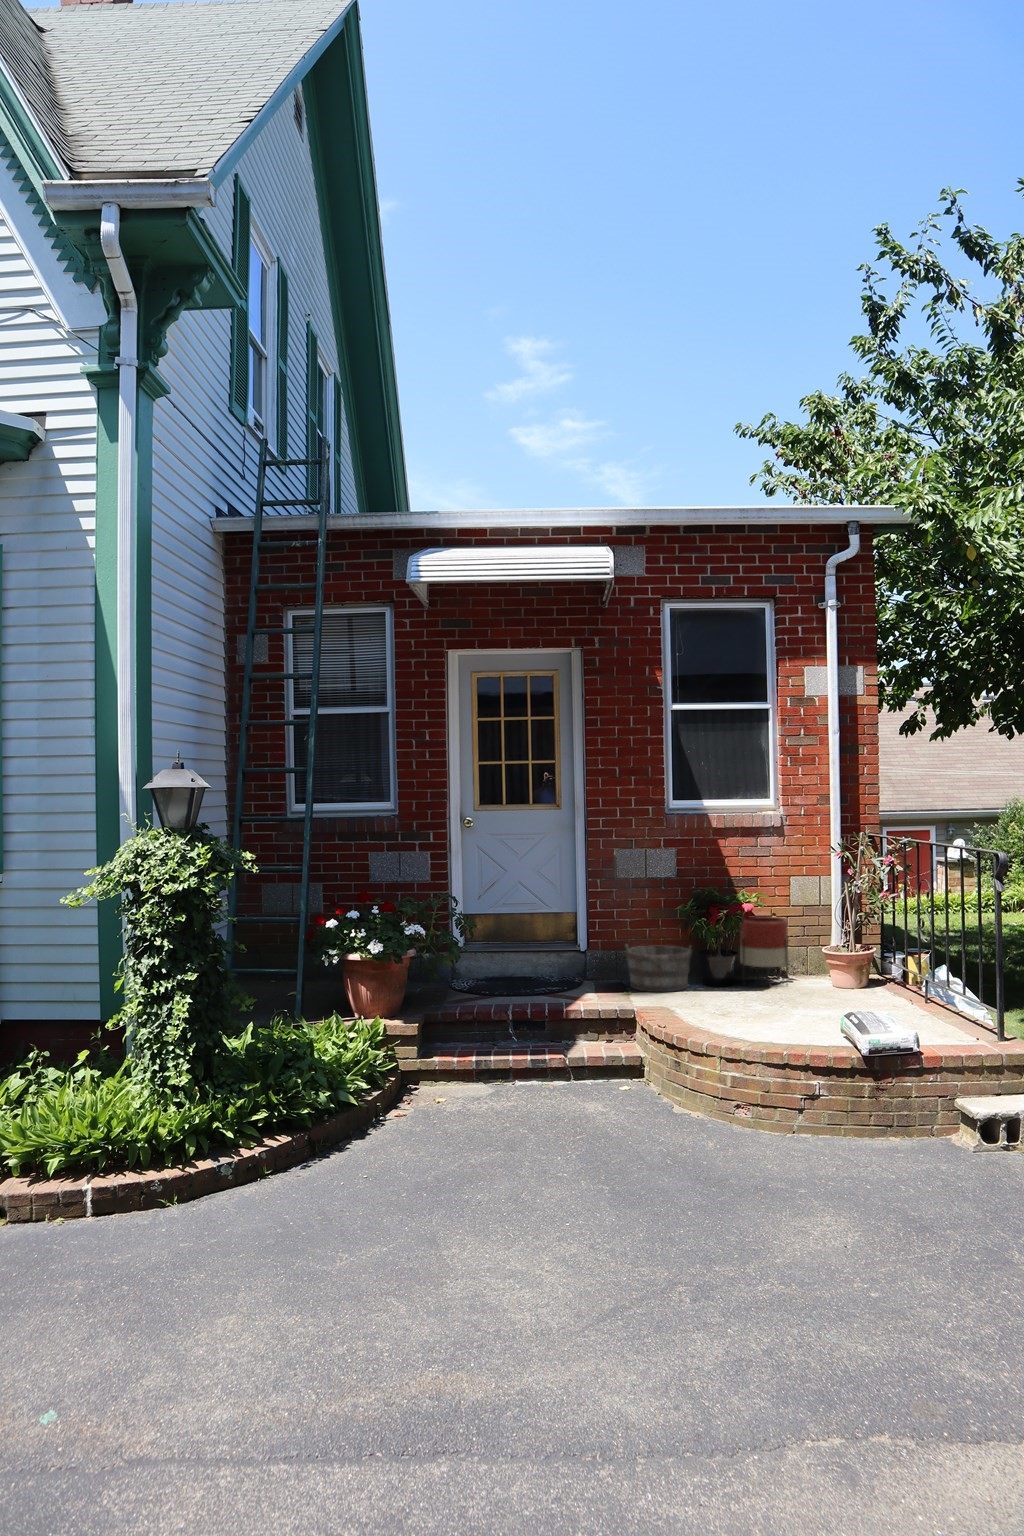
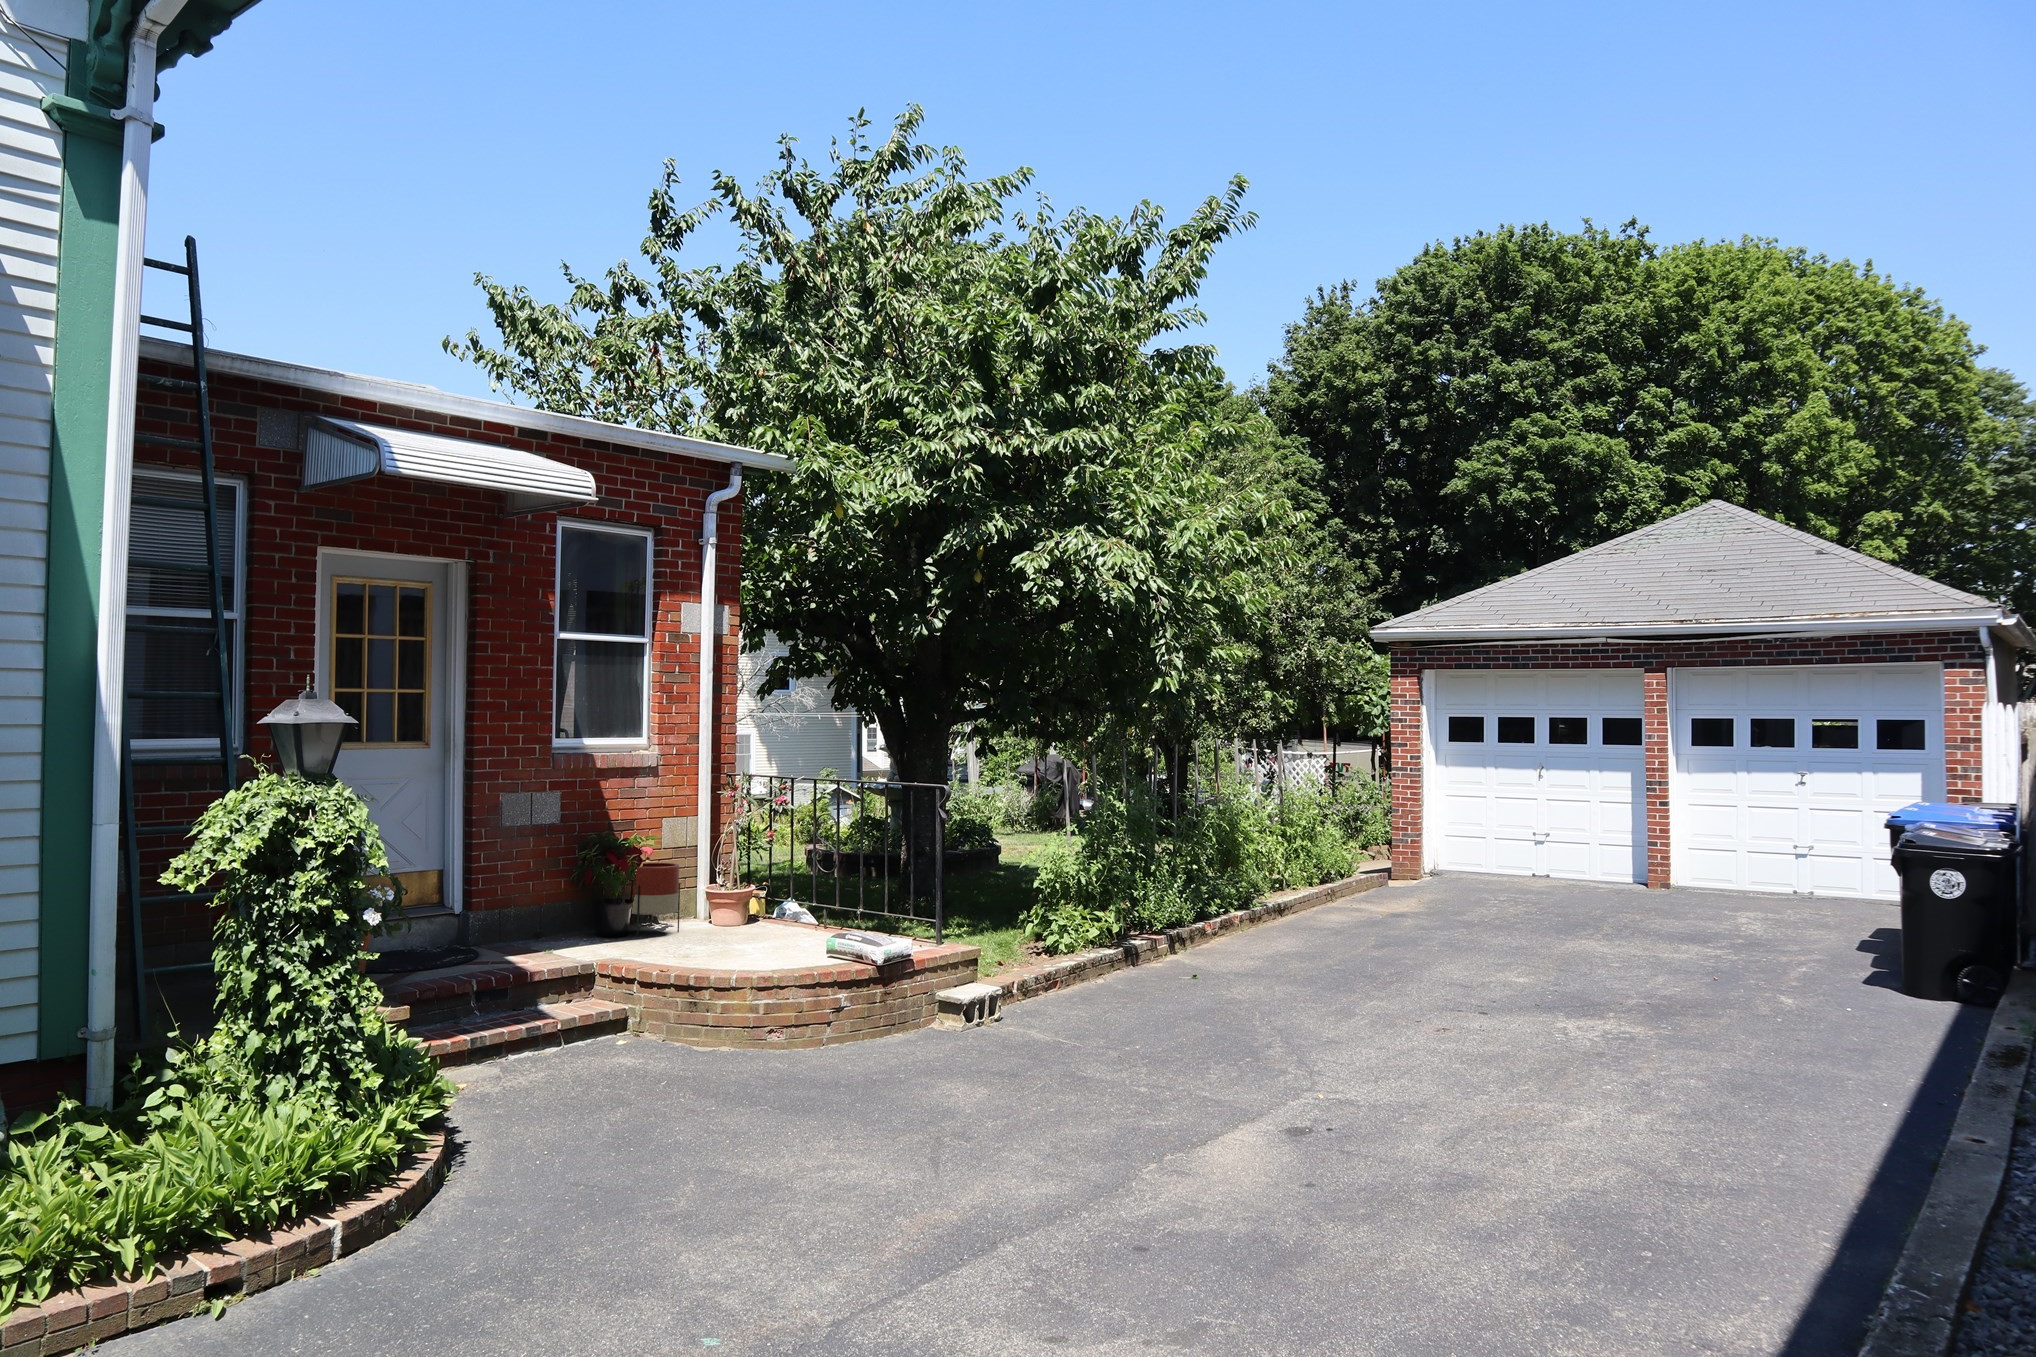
bucket: present [625,945,692,992] -> none [522,896,604,951]

